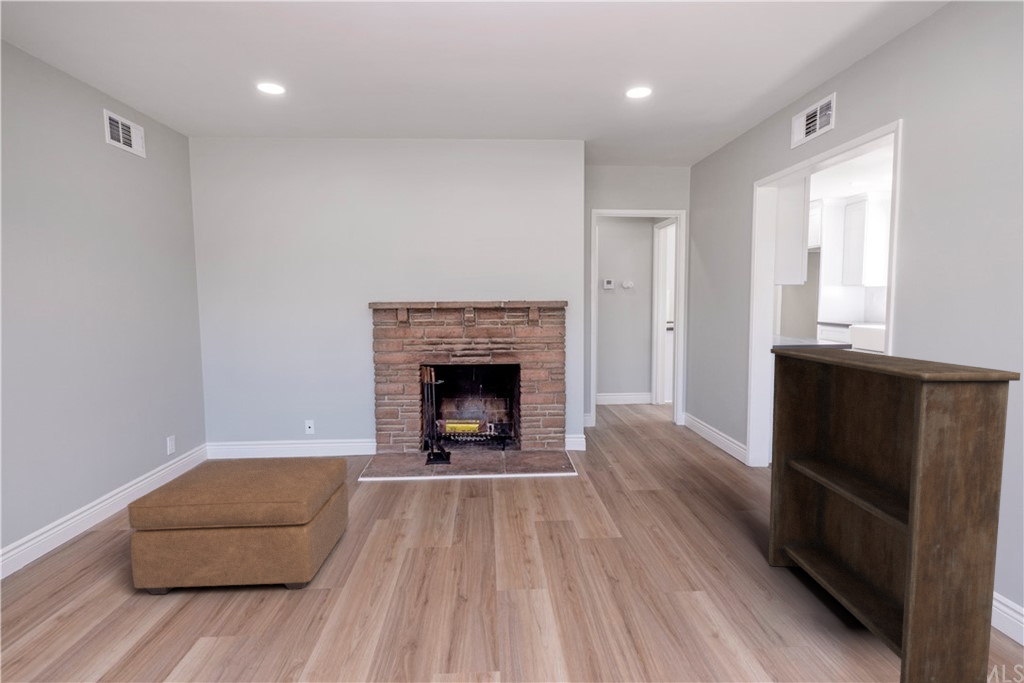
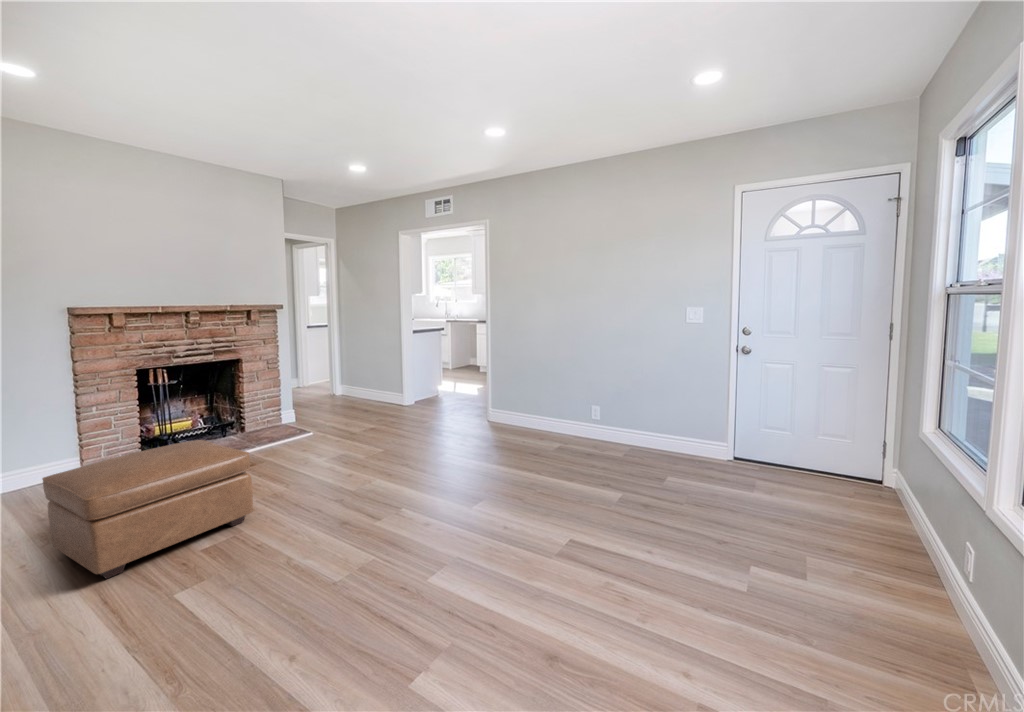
bookshelf: present [769,348,1020,683] -> none [449,329,533,443]

